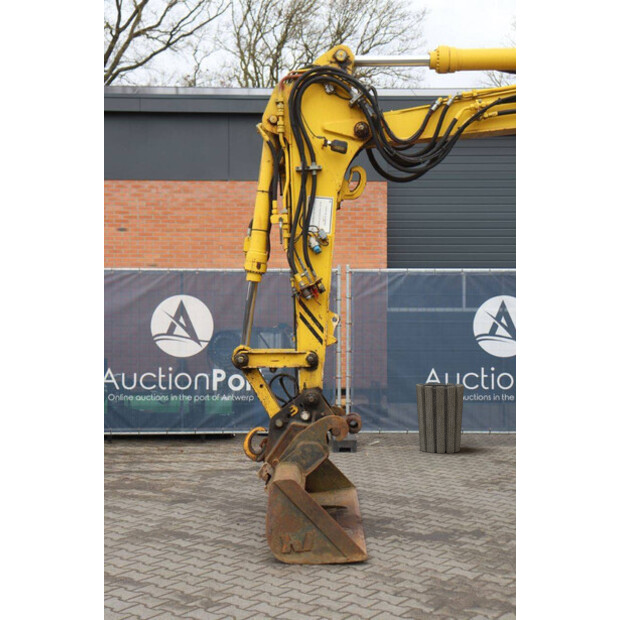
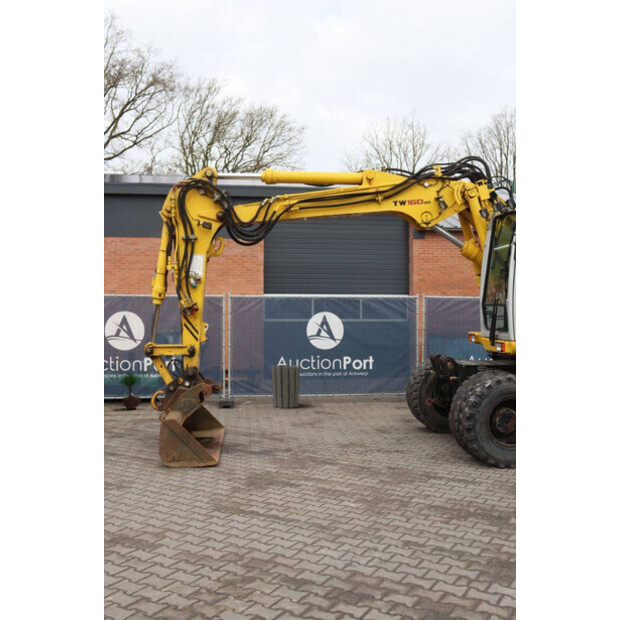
potted tree: none [172,386,211,450] -> present [120,373,140,409]

